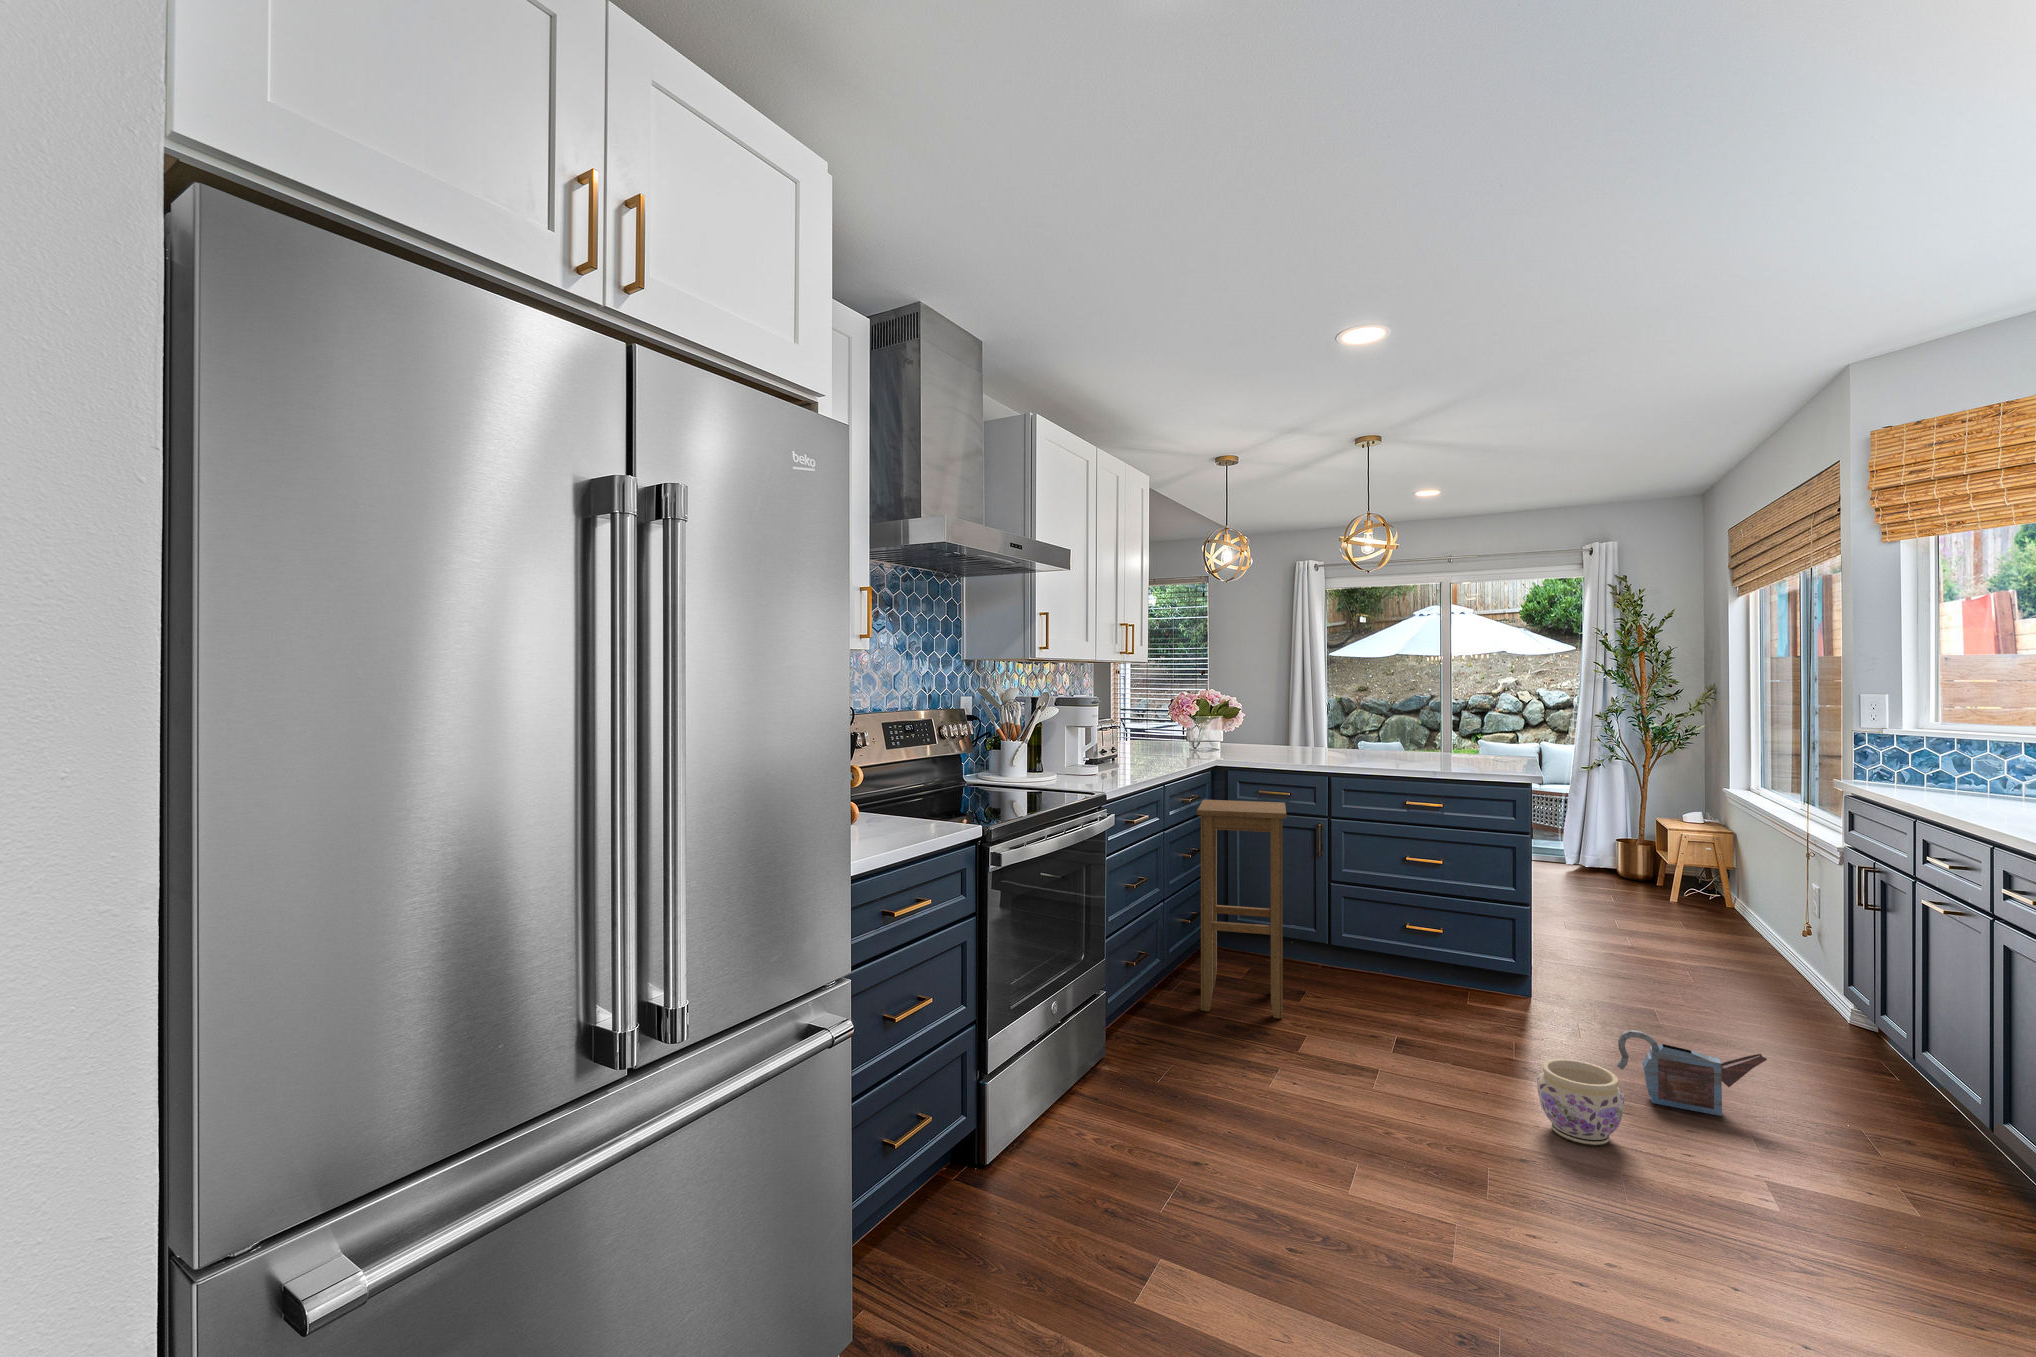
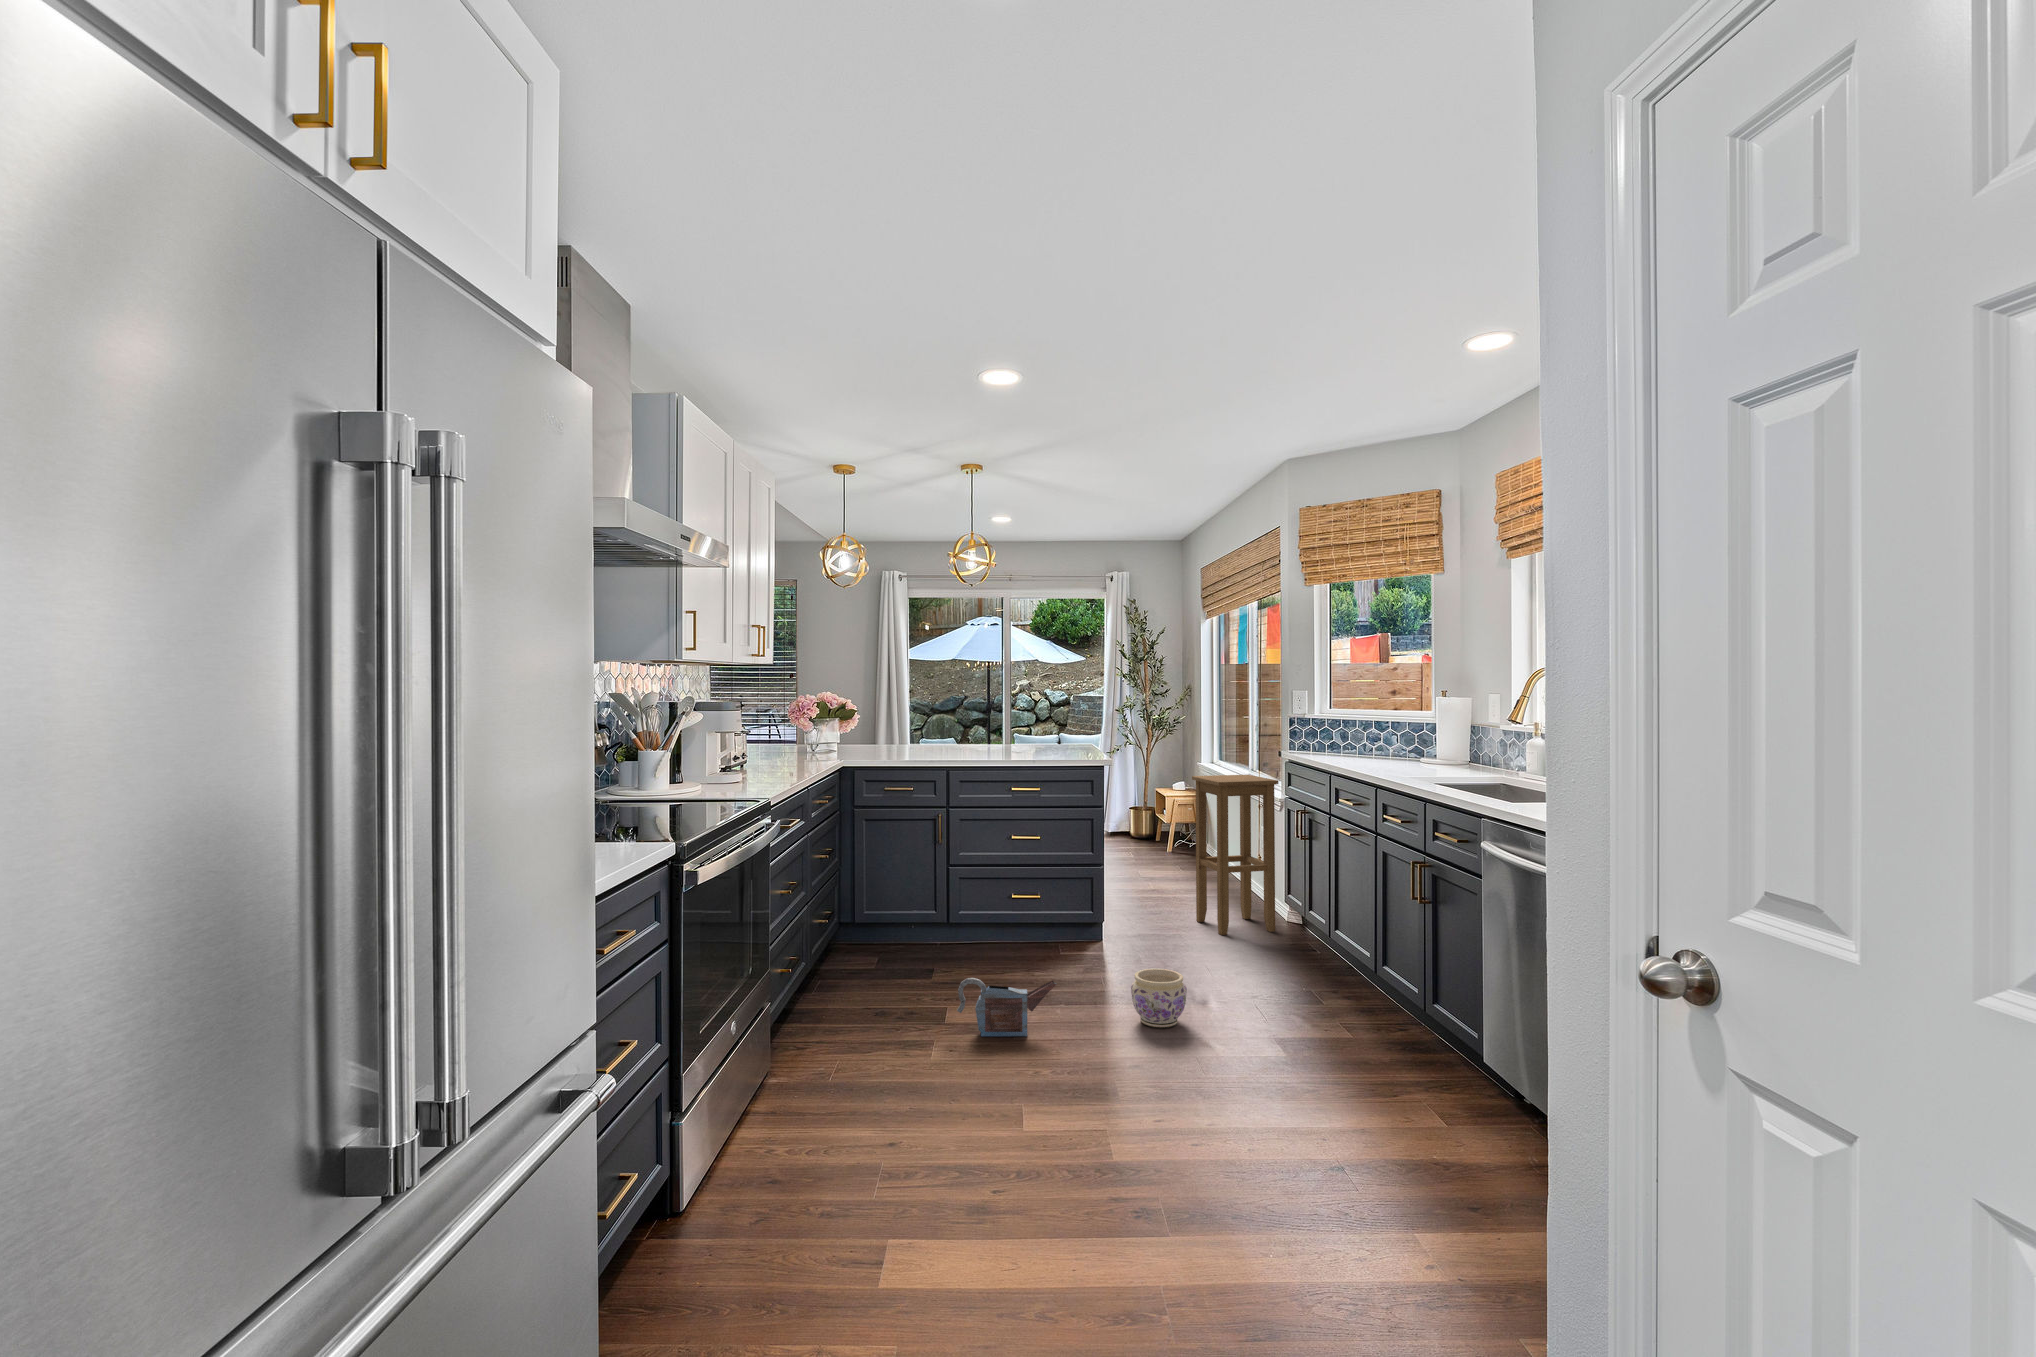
stool: present [1197,800,1286,1019] -> present [1192,775,1278,935]
watering can: present [1616,1030,1767,1116] -> present [957,978,1057,1036]

